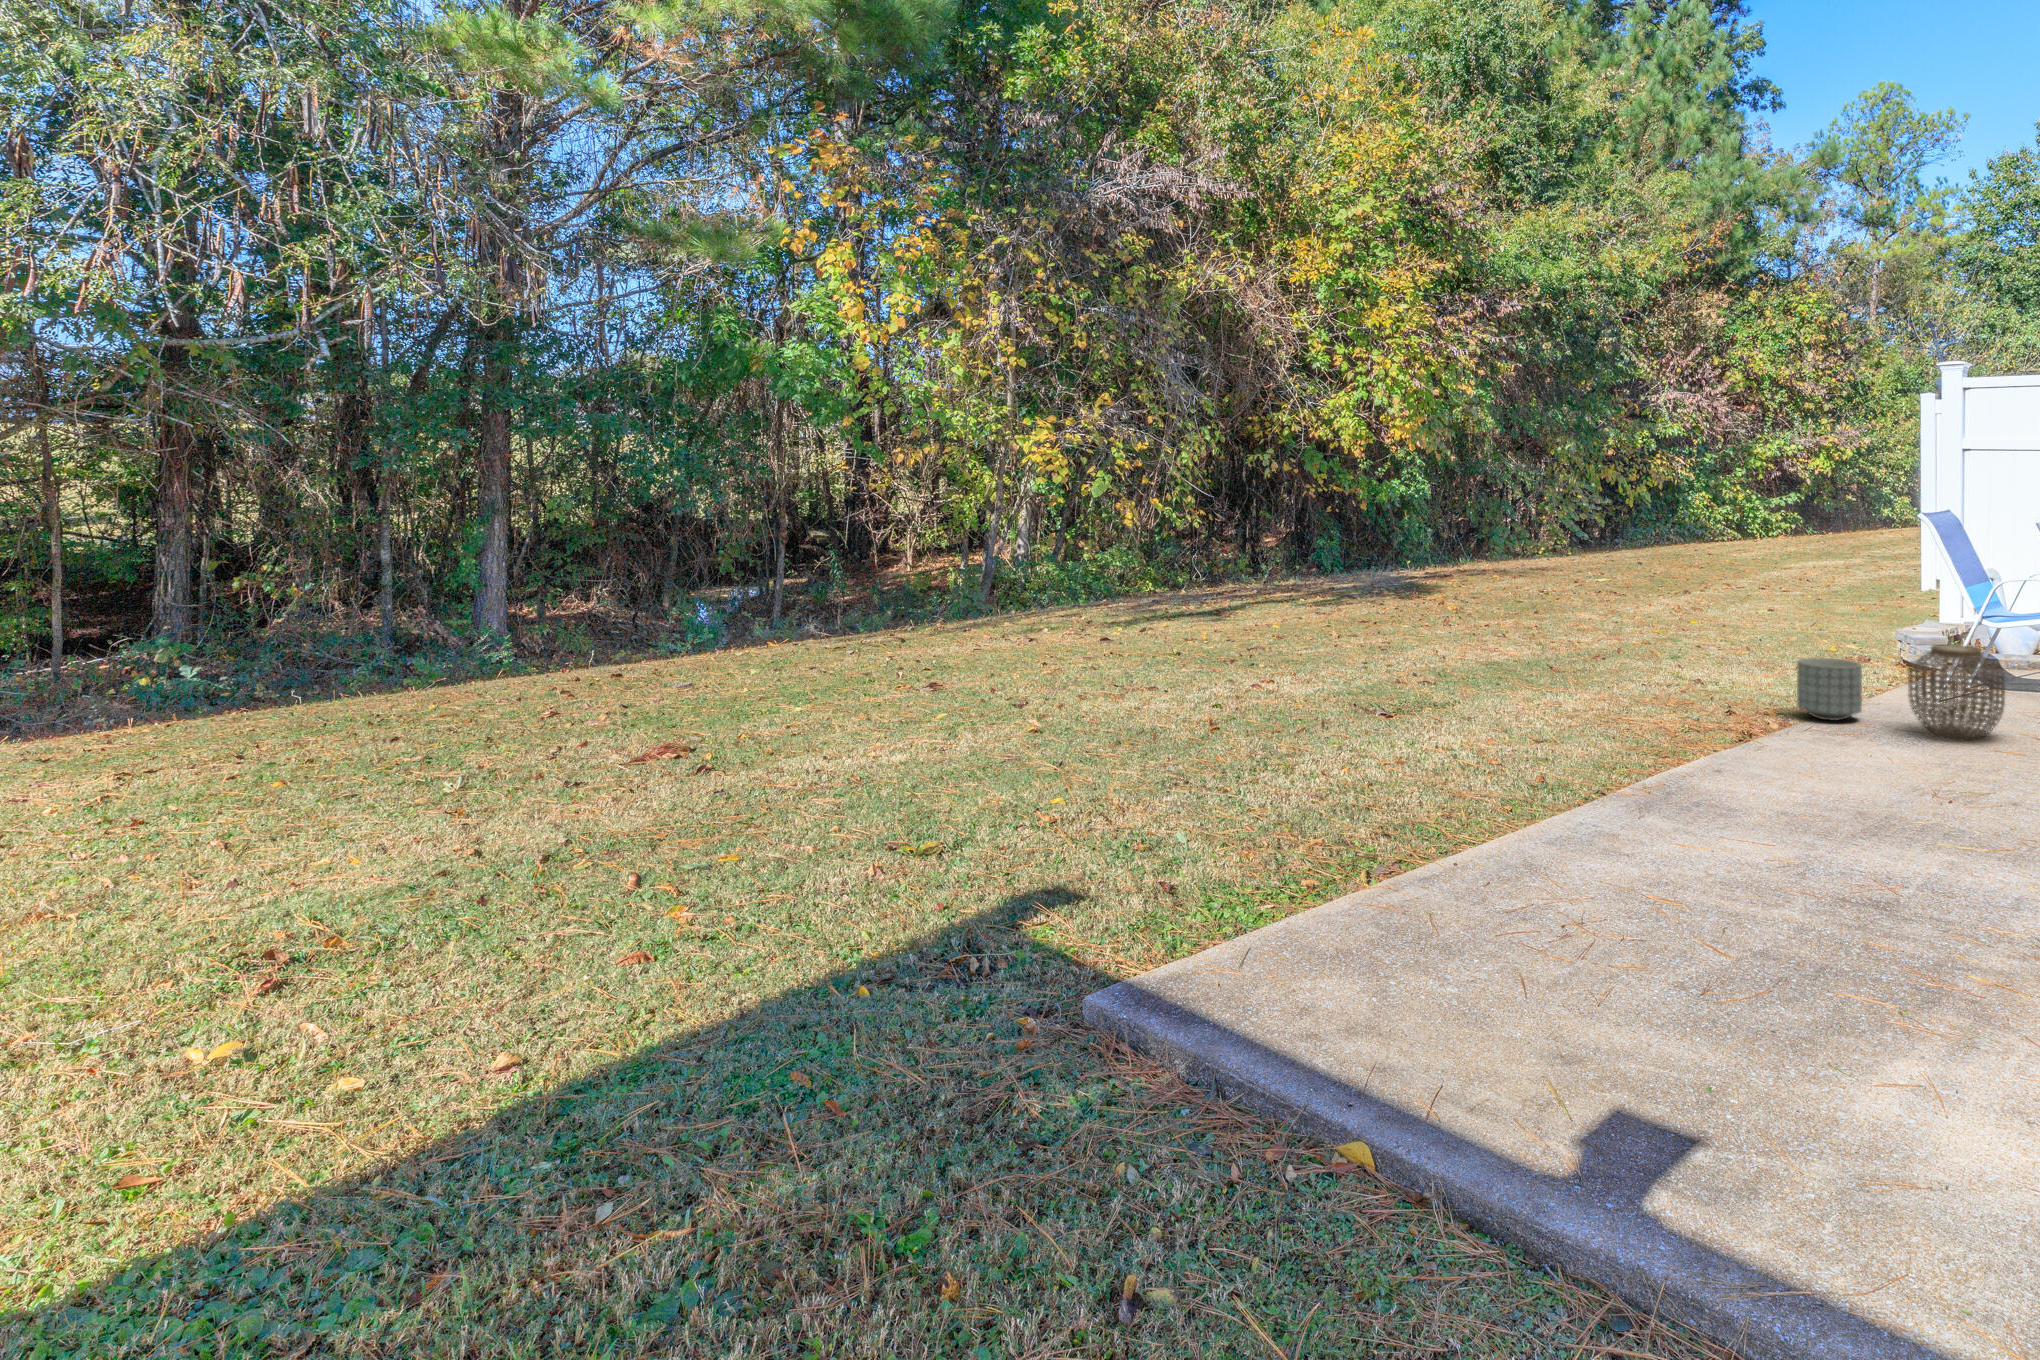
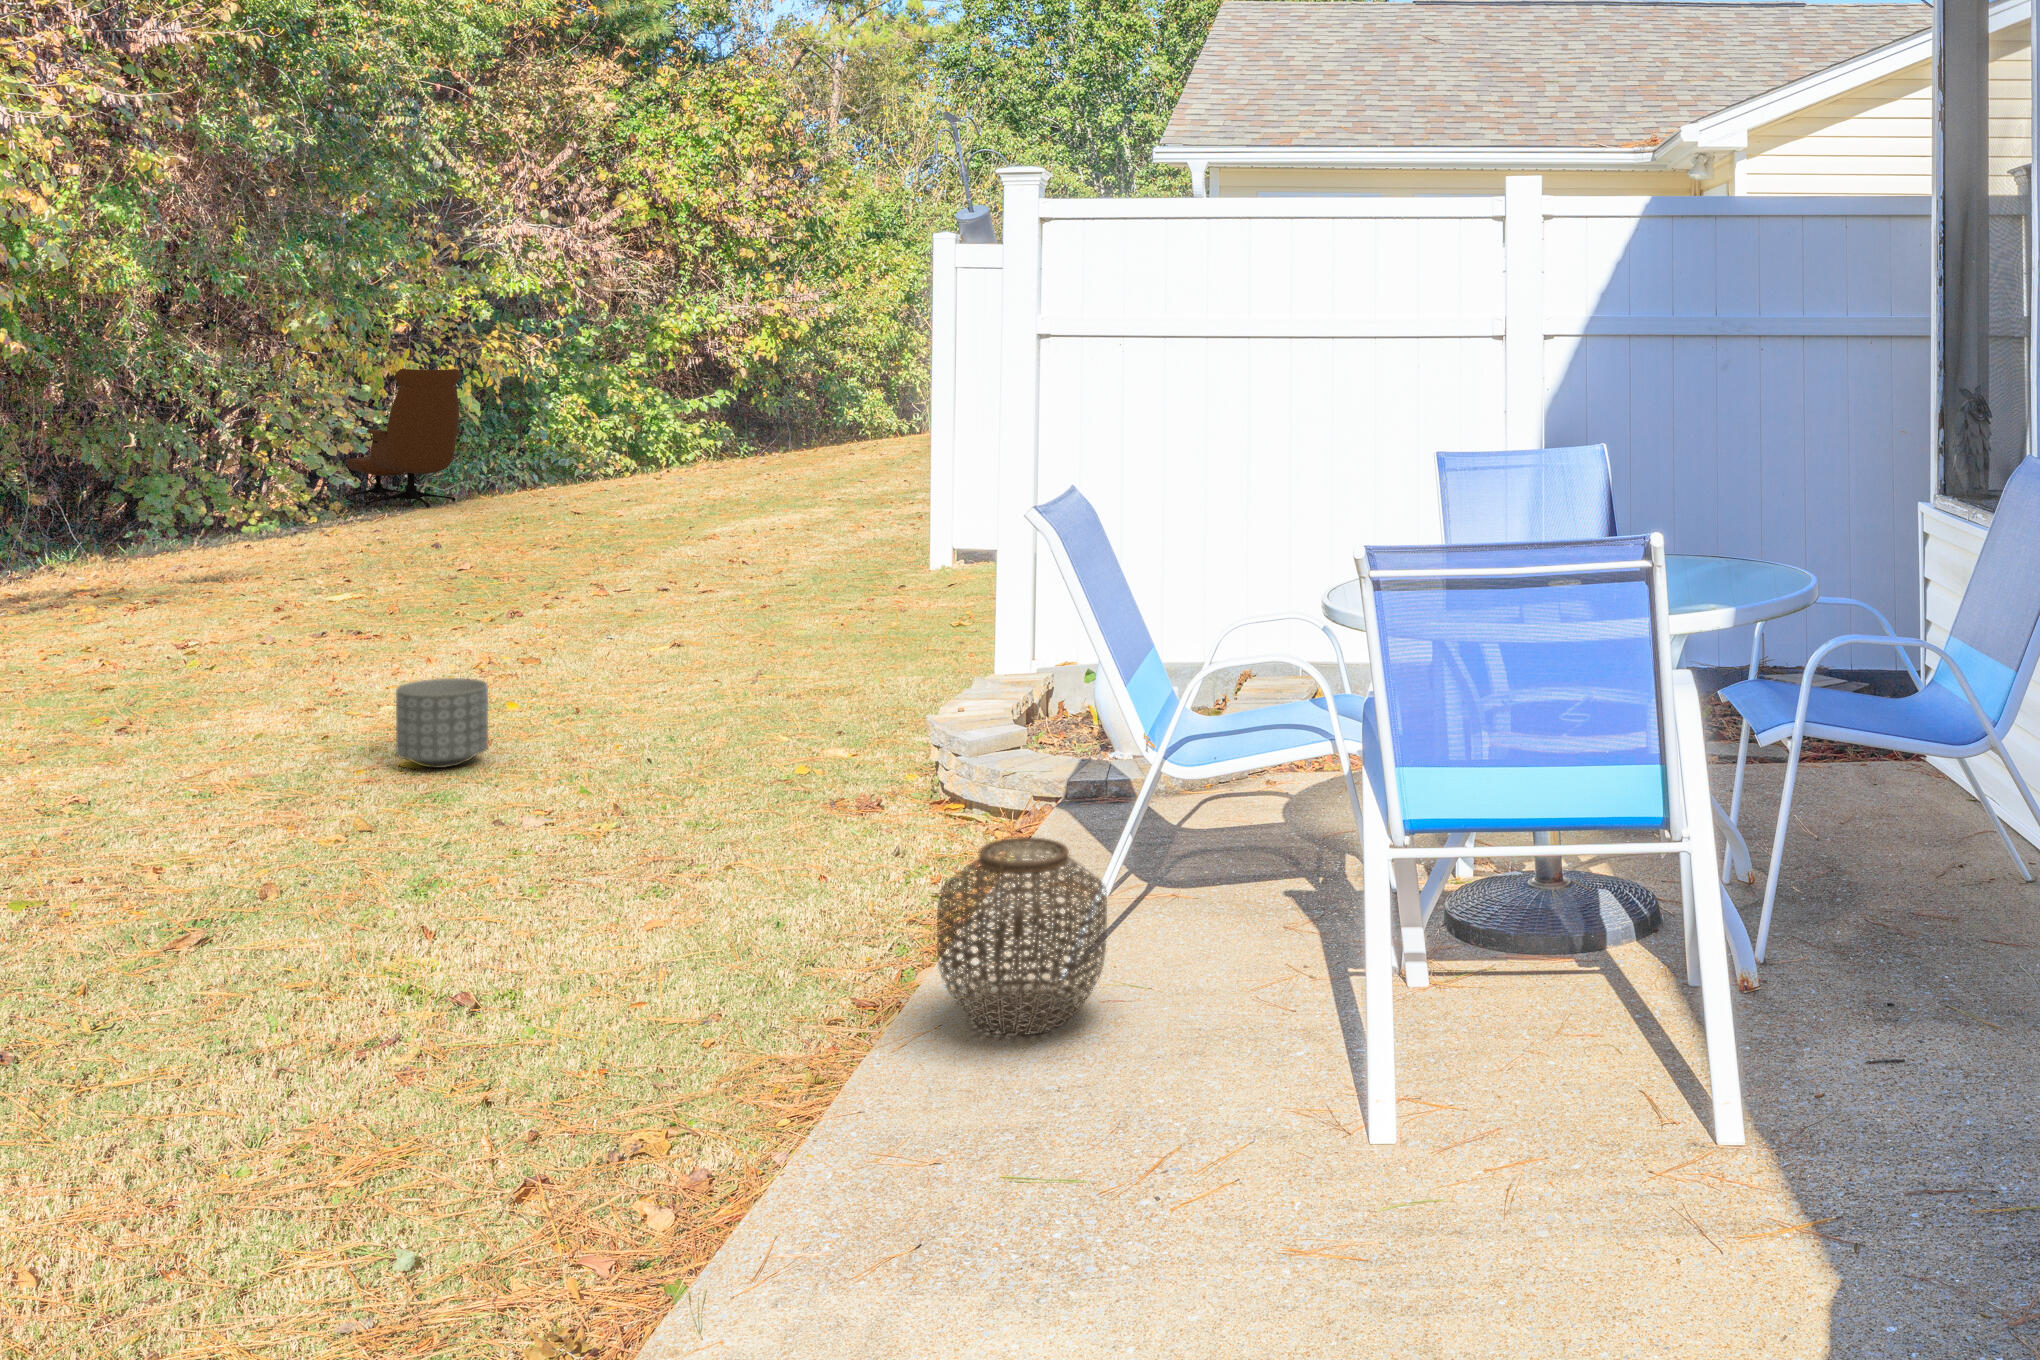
lounge chair: none [1580,473,1642,551] -> present [346,369,461,507]
planter: present [1797,658,1862,721] -> present [396,678,488,768]

